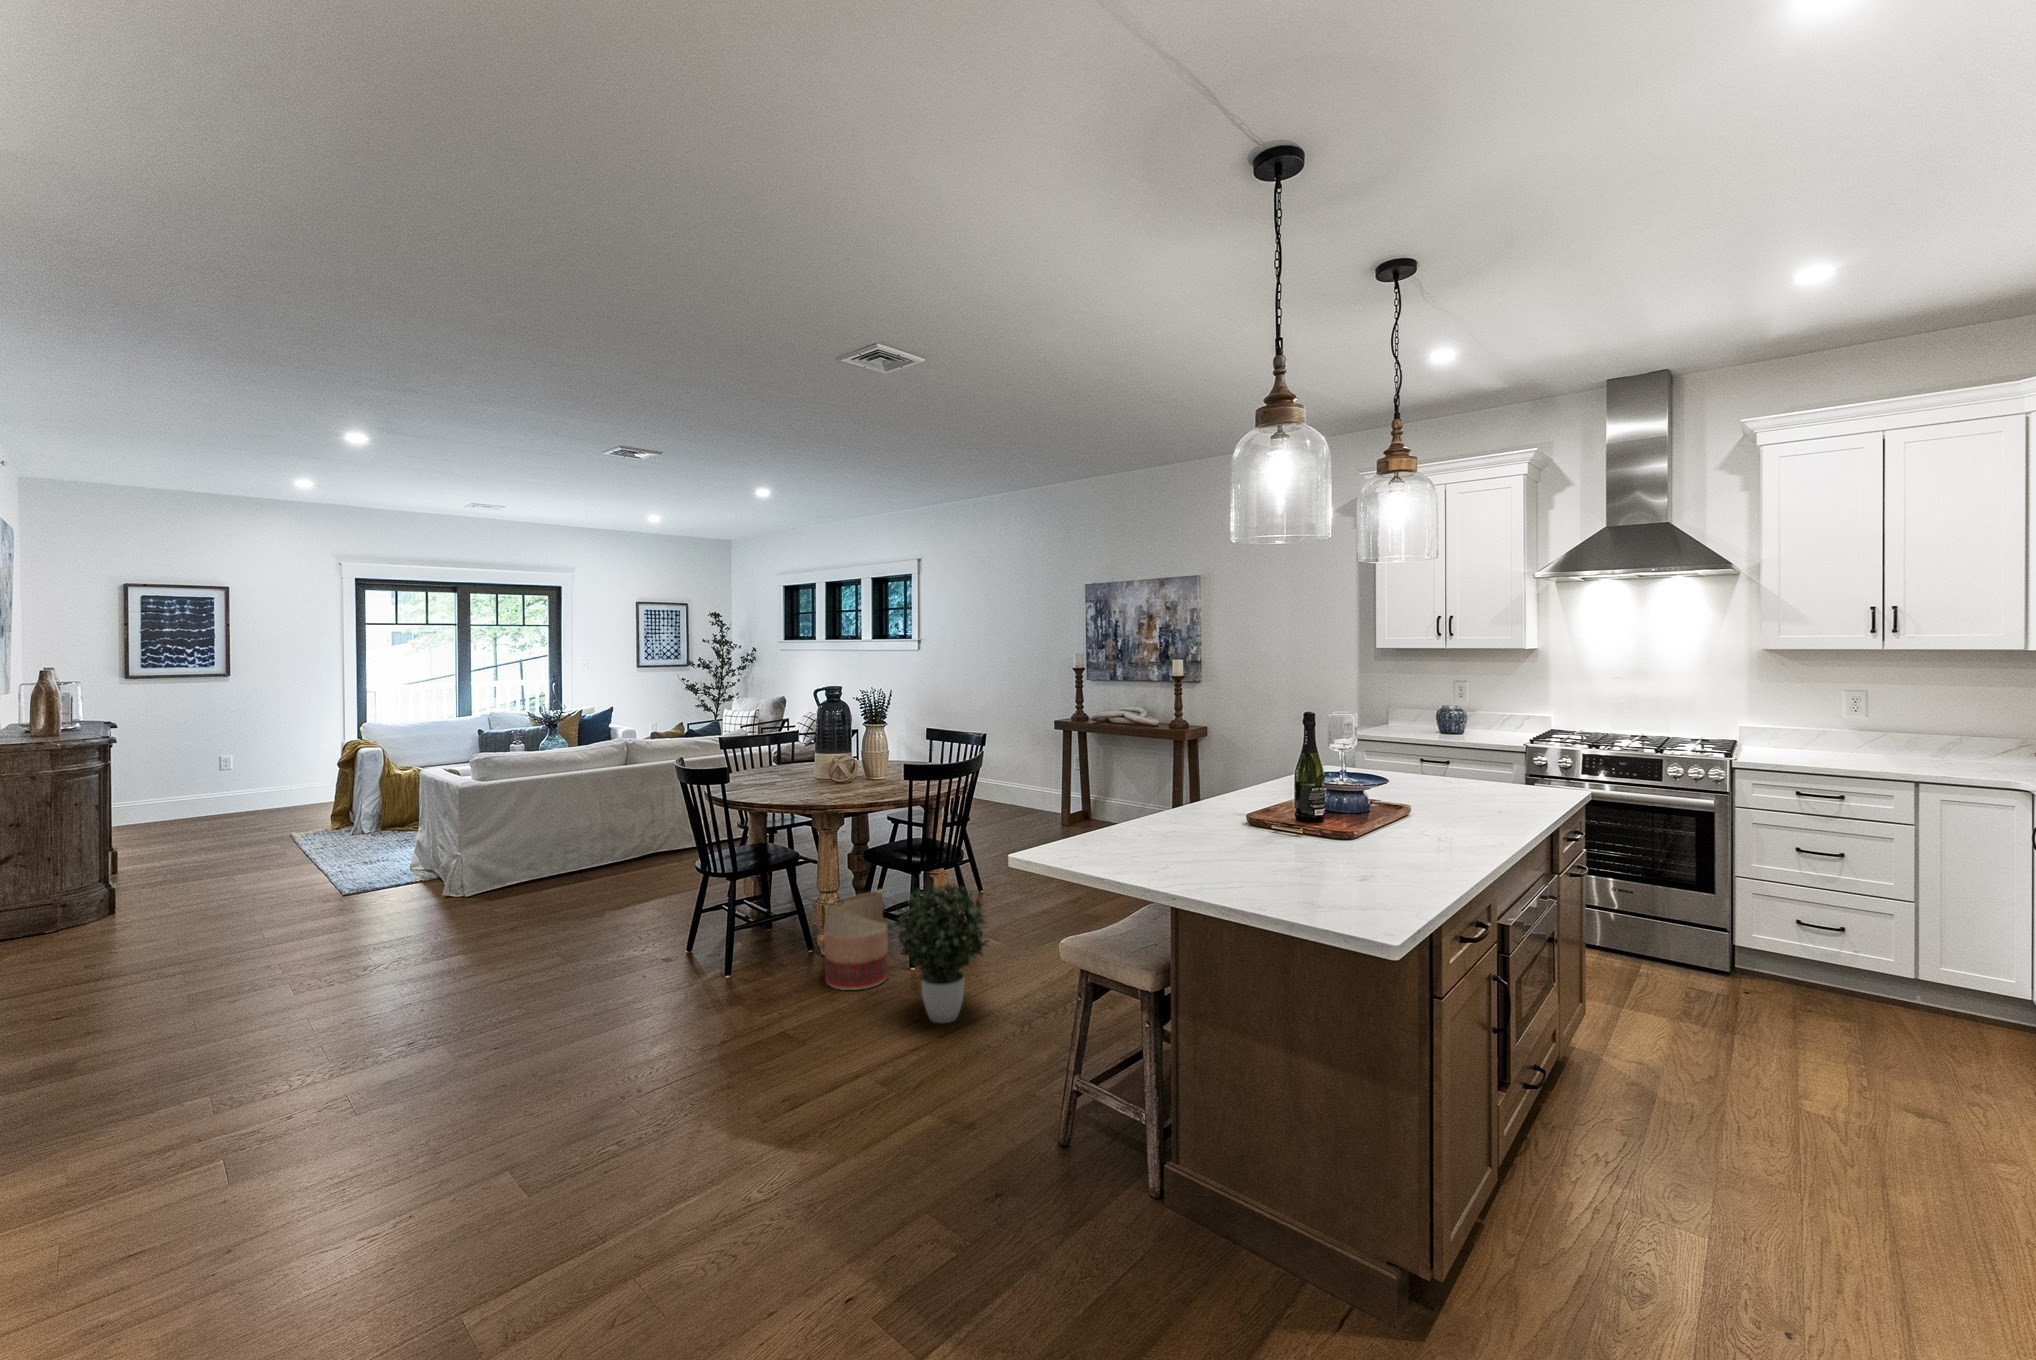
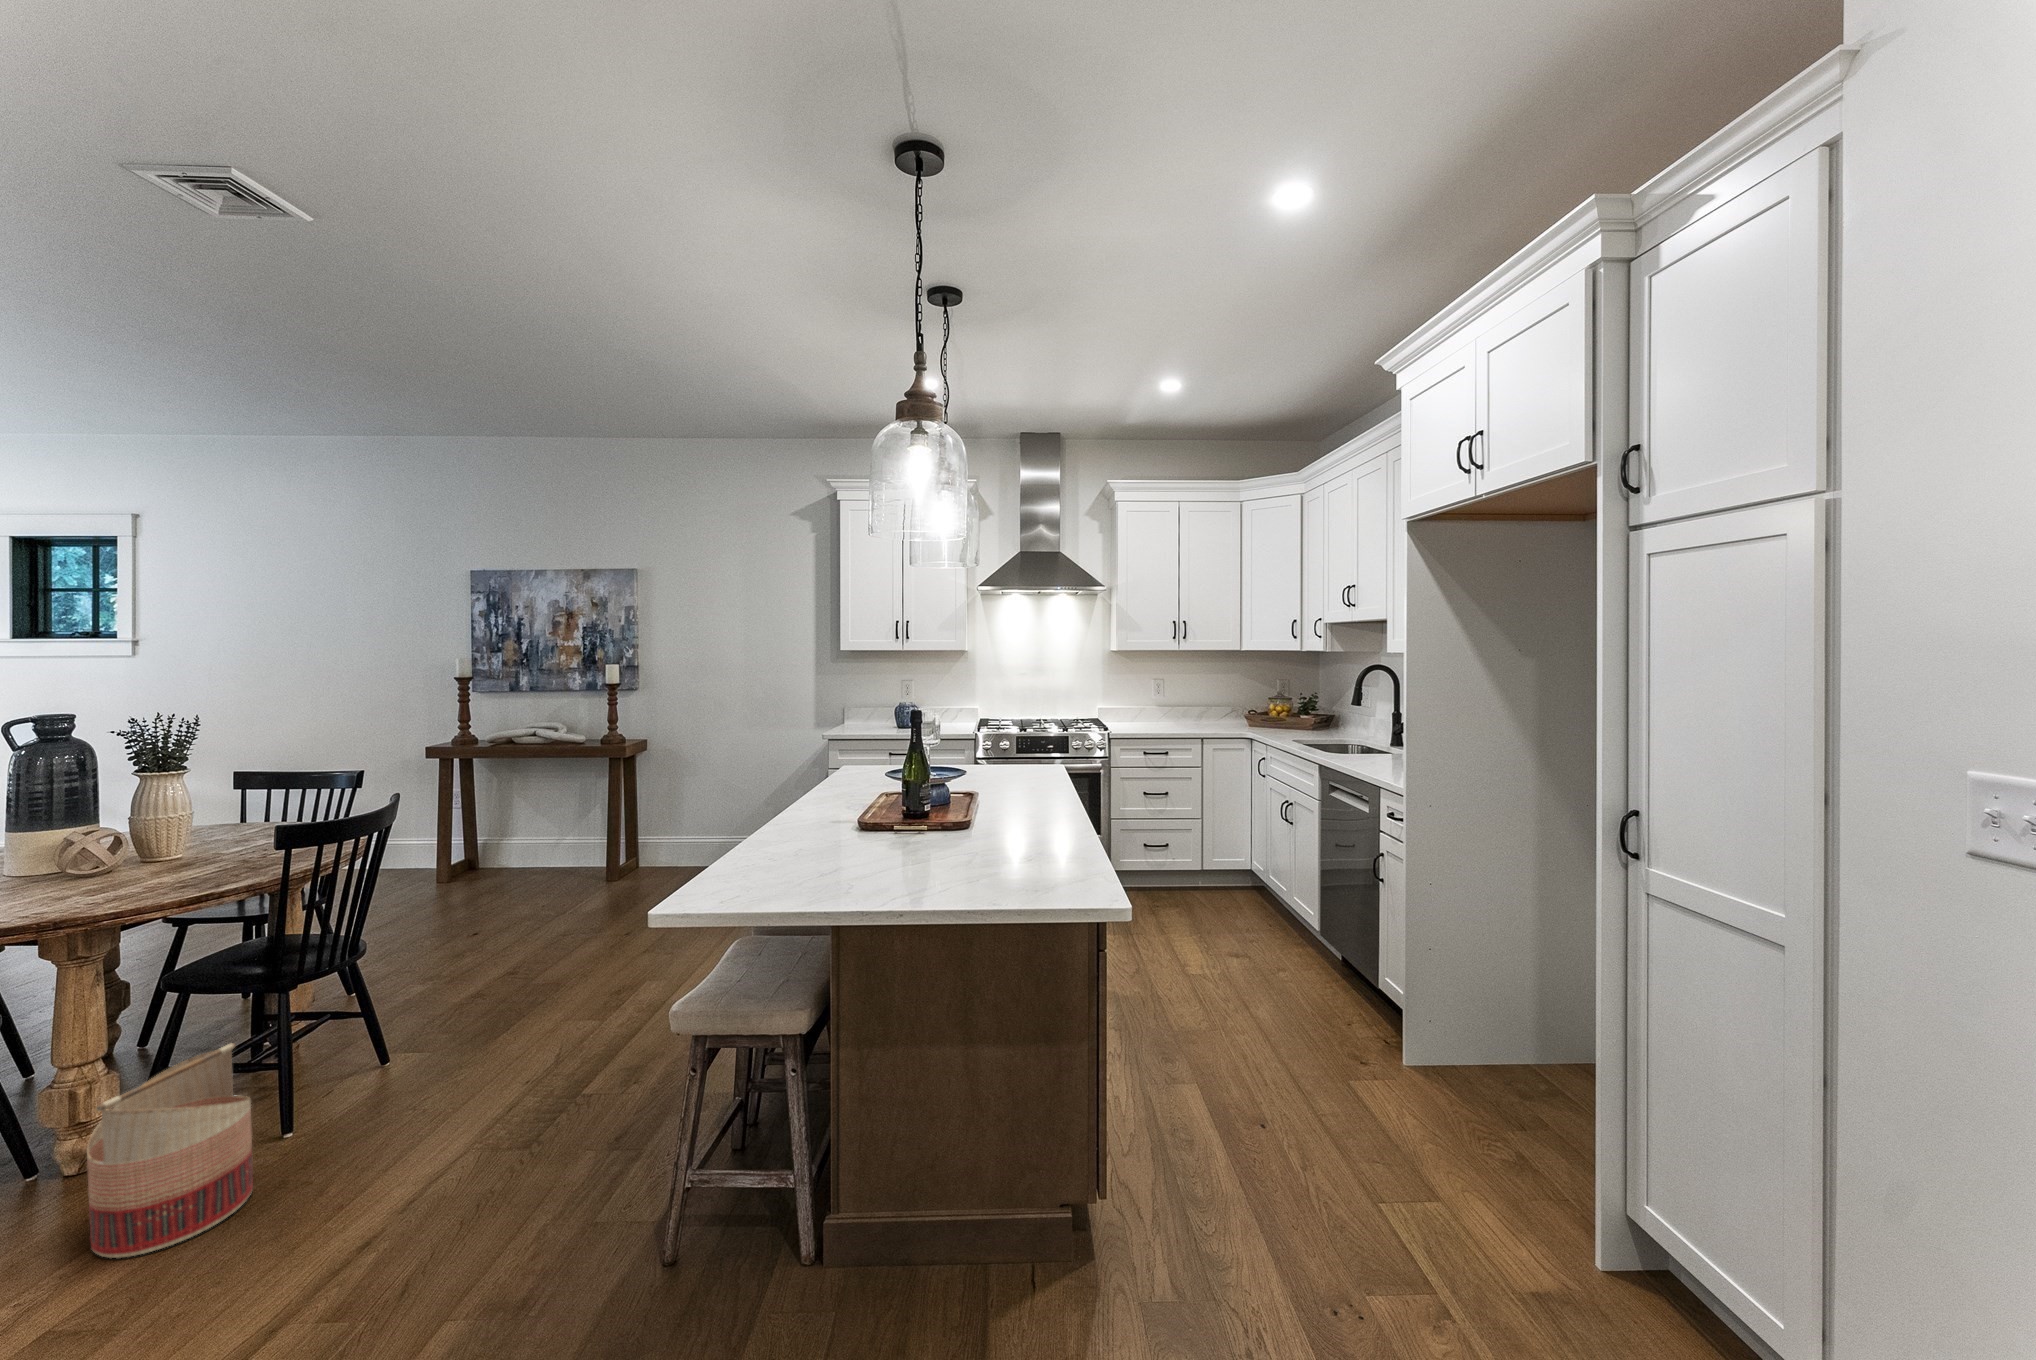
potted plant: present [895,883,989,1023] -> none [308,995,503,1228]

